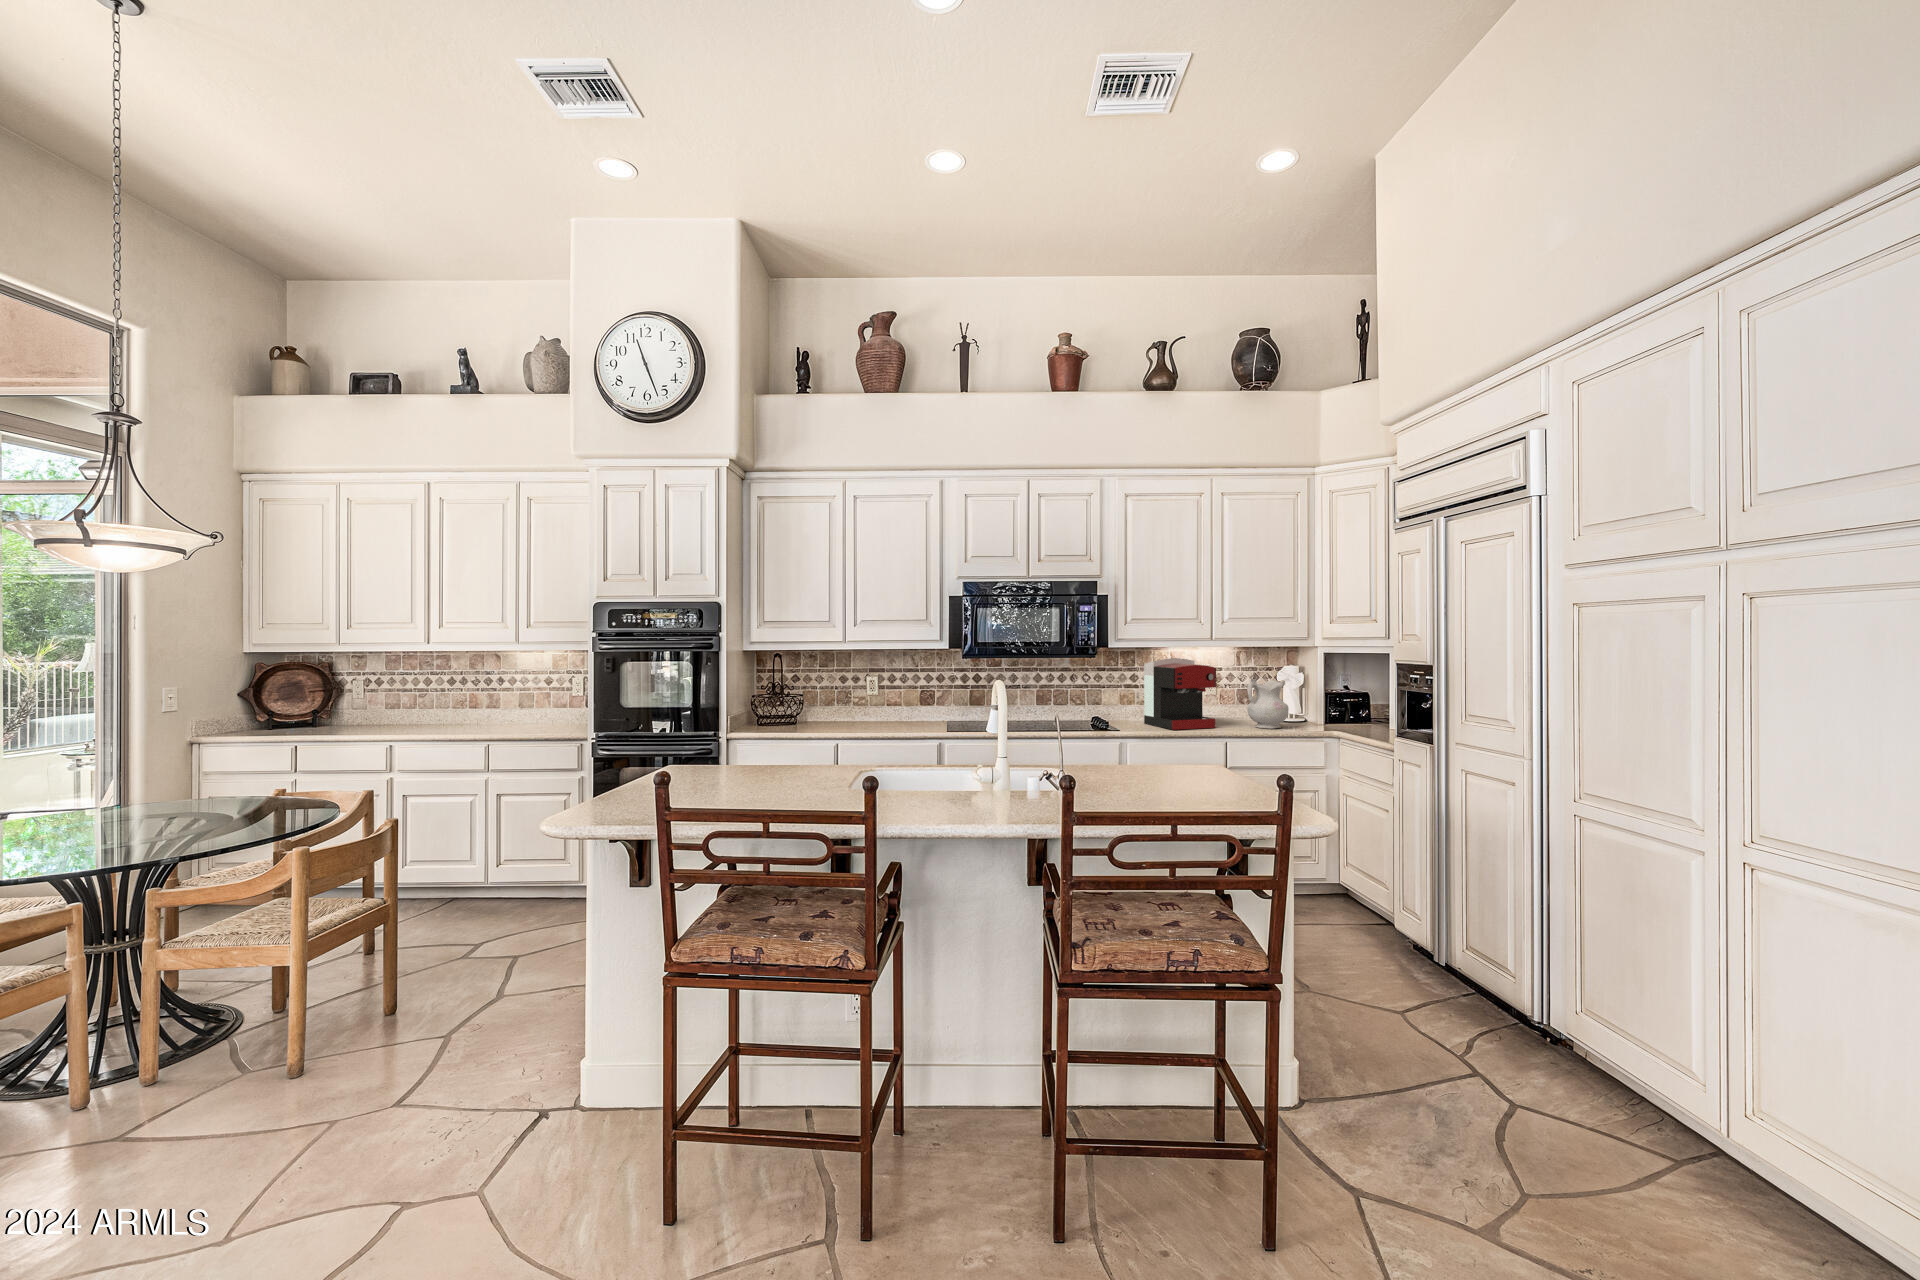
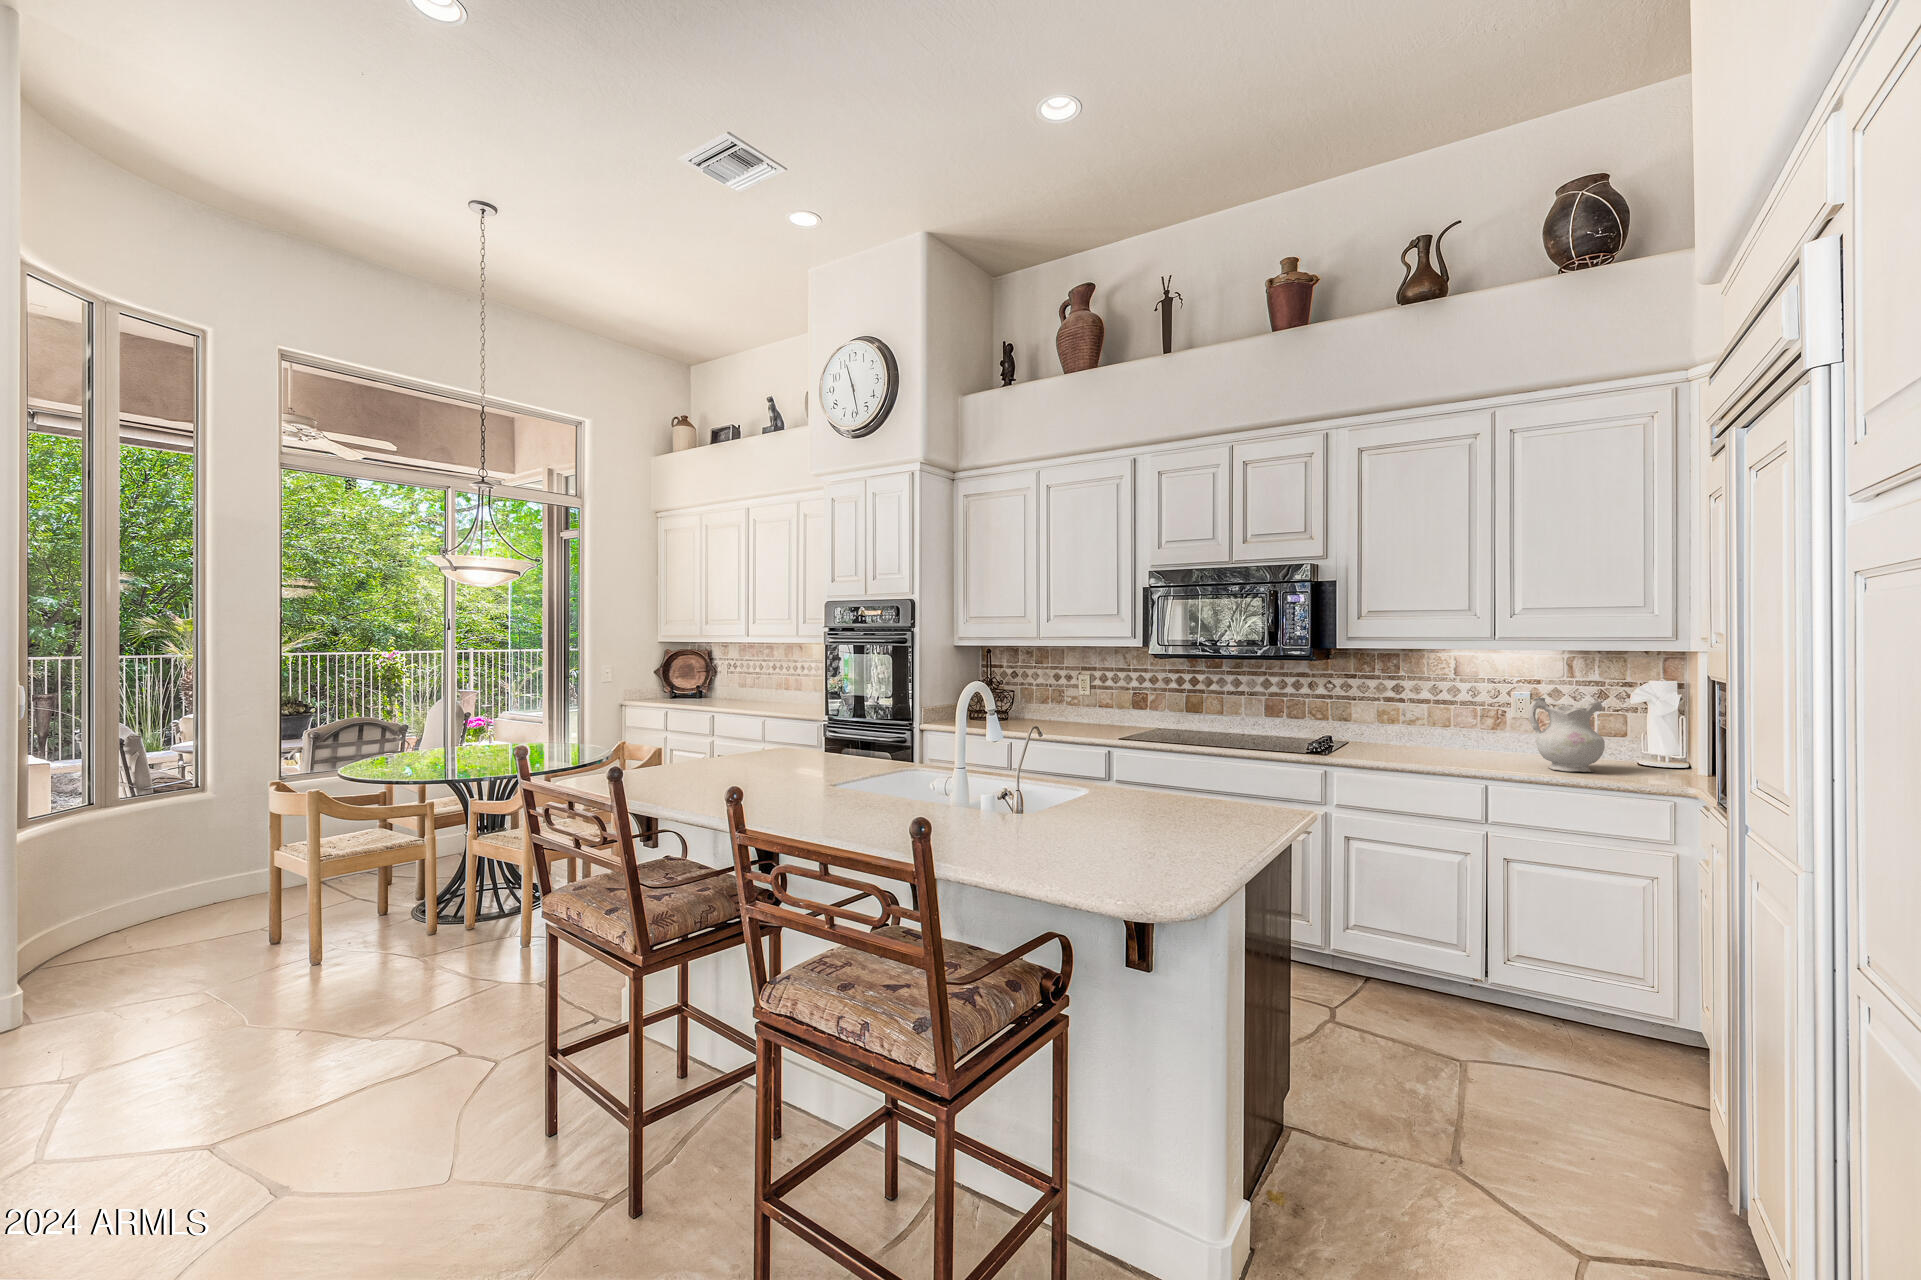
coffee maker: present [1144,658,1216,730] -> none [1388,664,1477,763]

